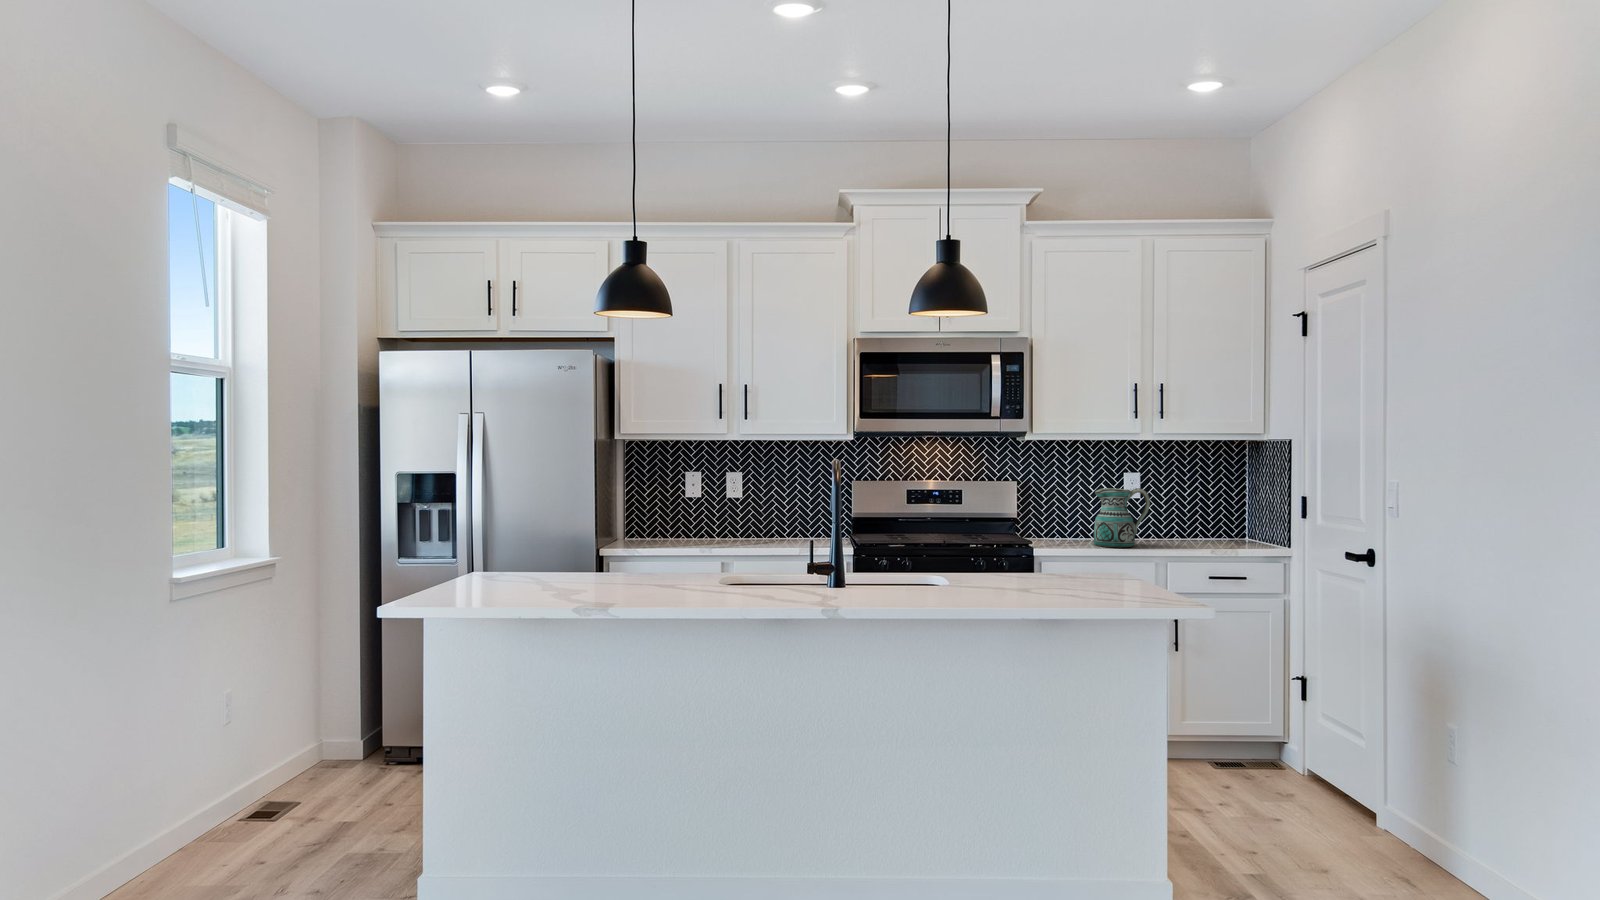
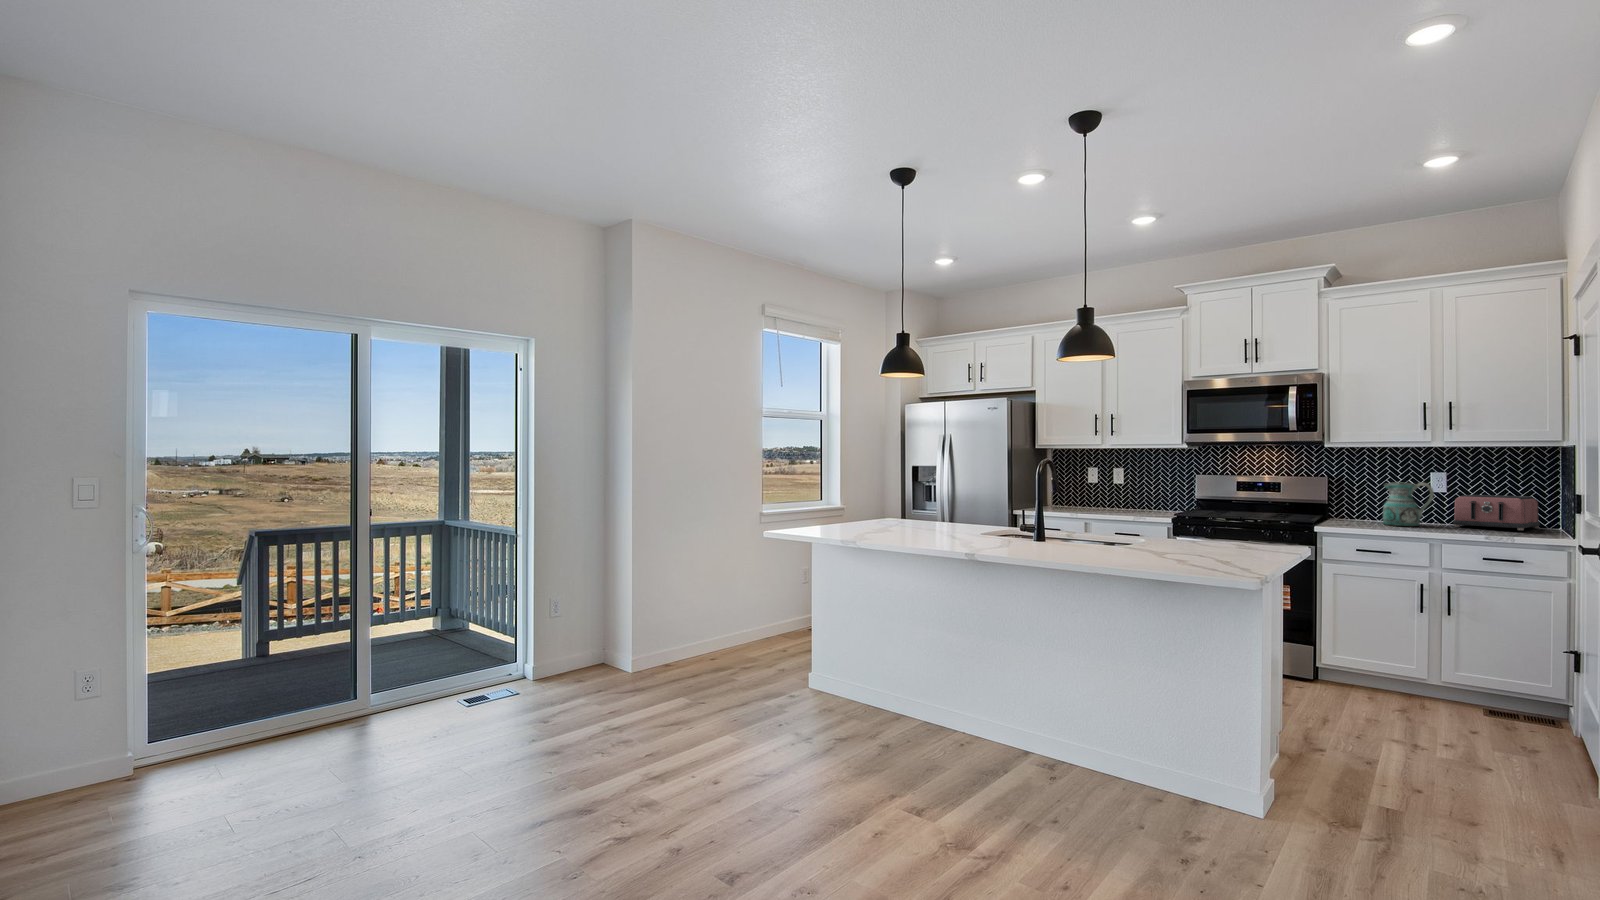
toaster: none [1163,500,1239,546] -> present [1453,495,1540,530]

